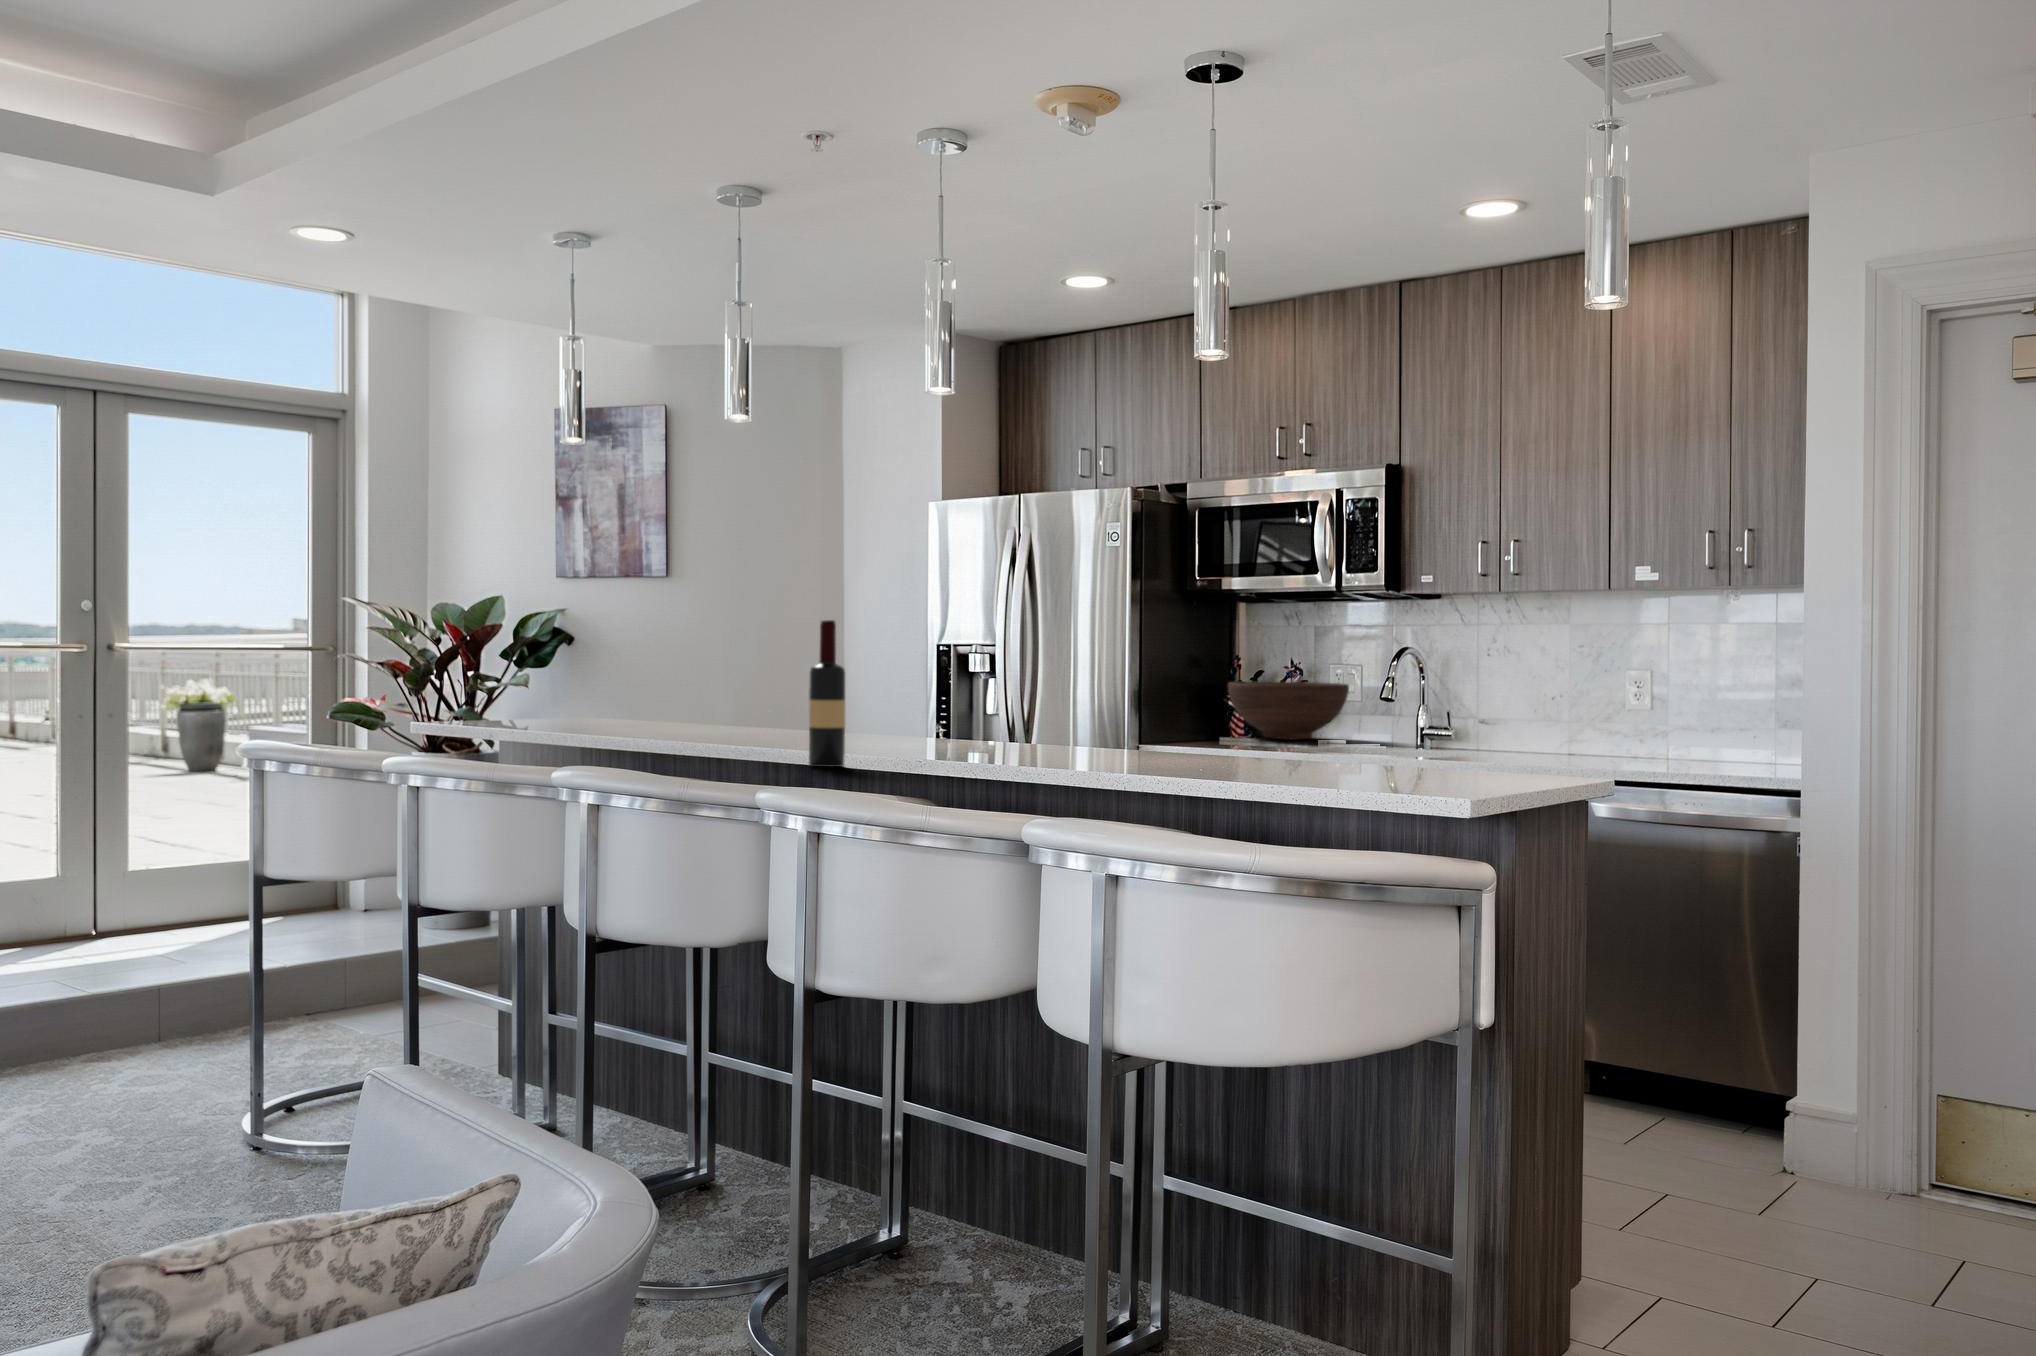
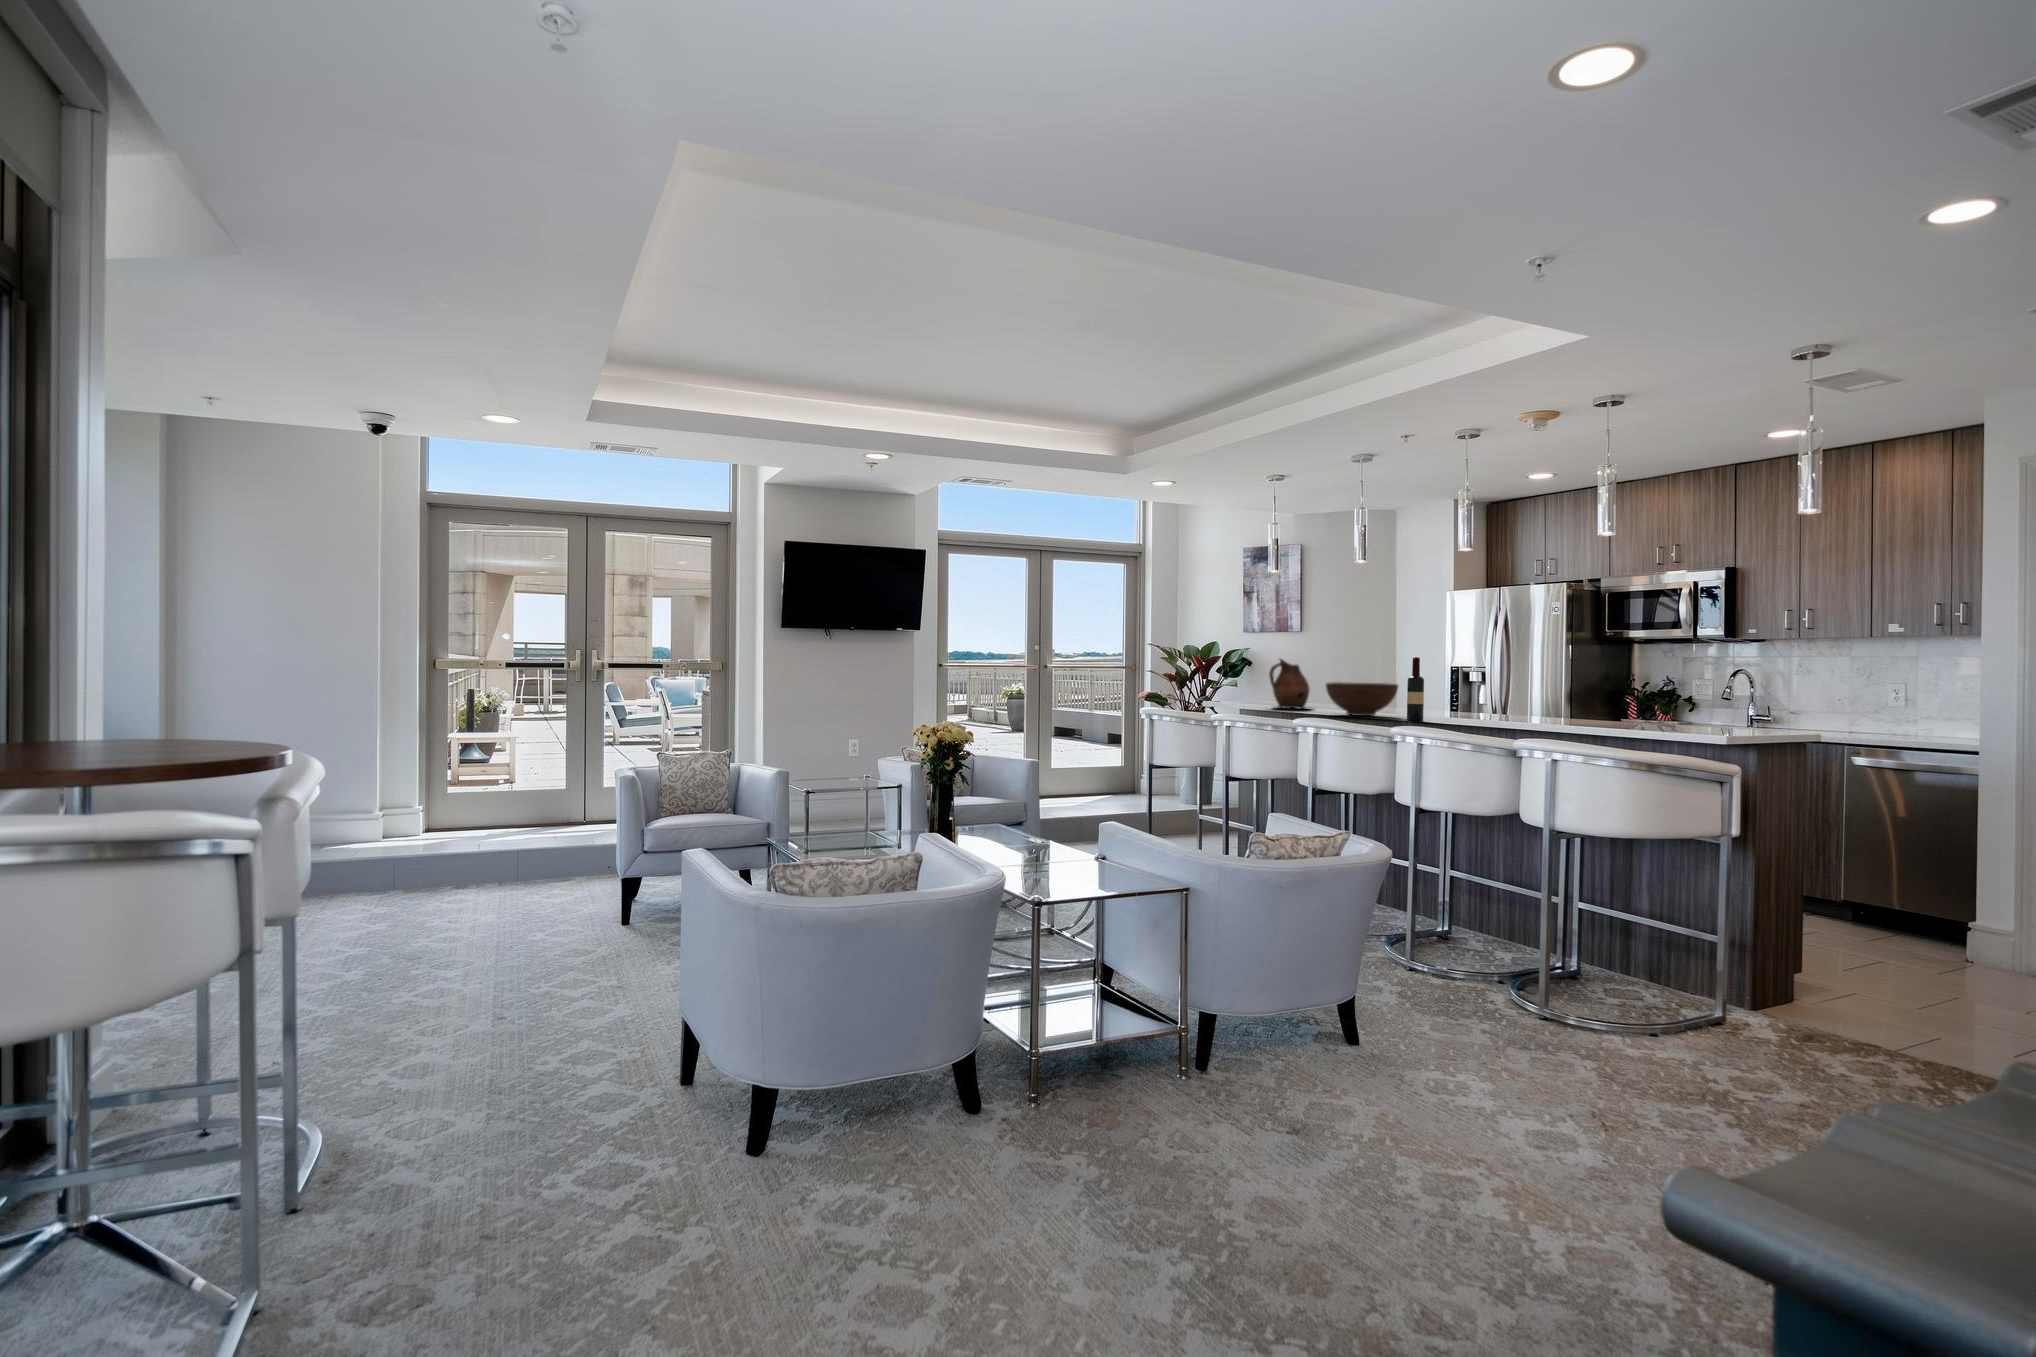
ceramic pitcher: none [532,625,640,740] -> present [1269,659,1309,709]
fruit bowl: present [1228,681,1349,740] -> present [1326,682,1398,716]

